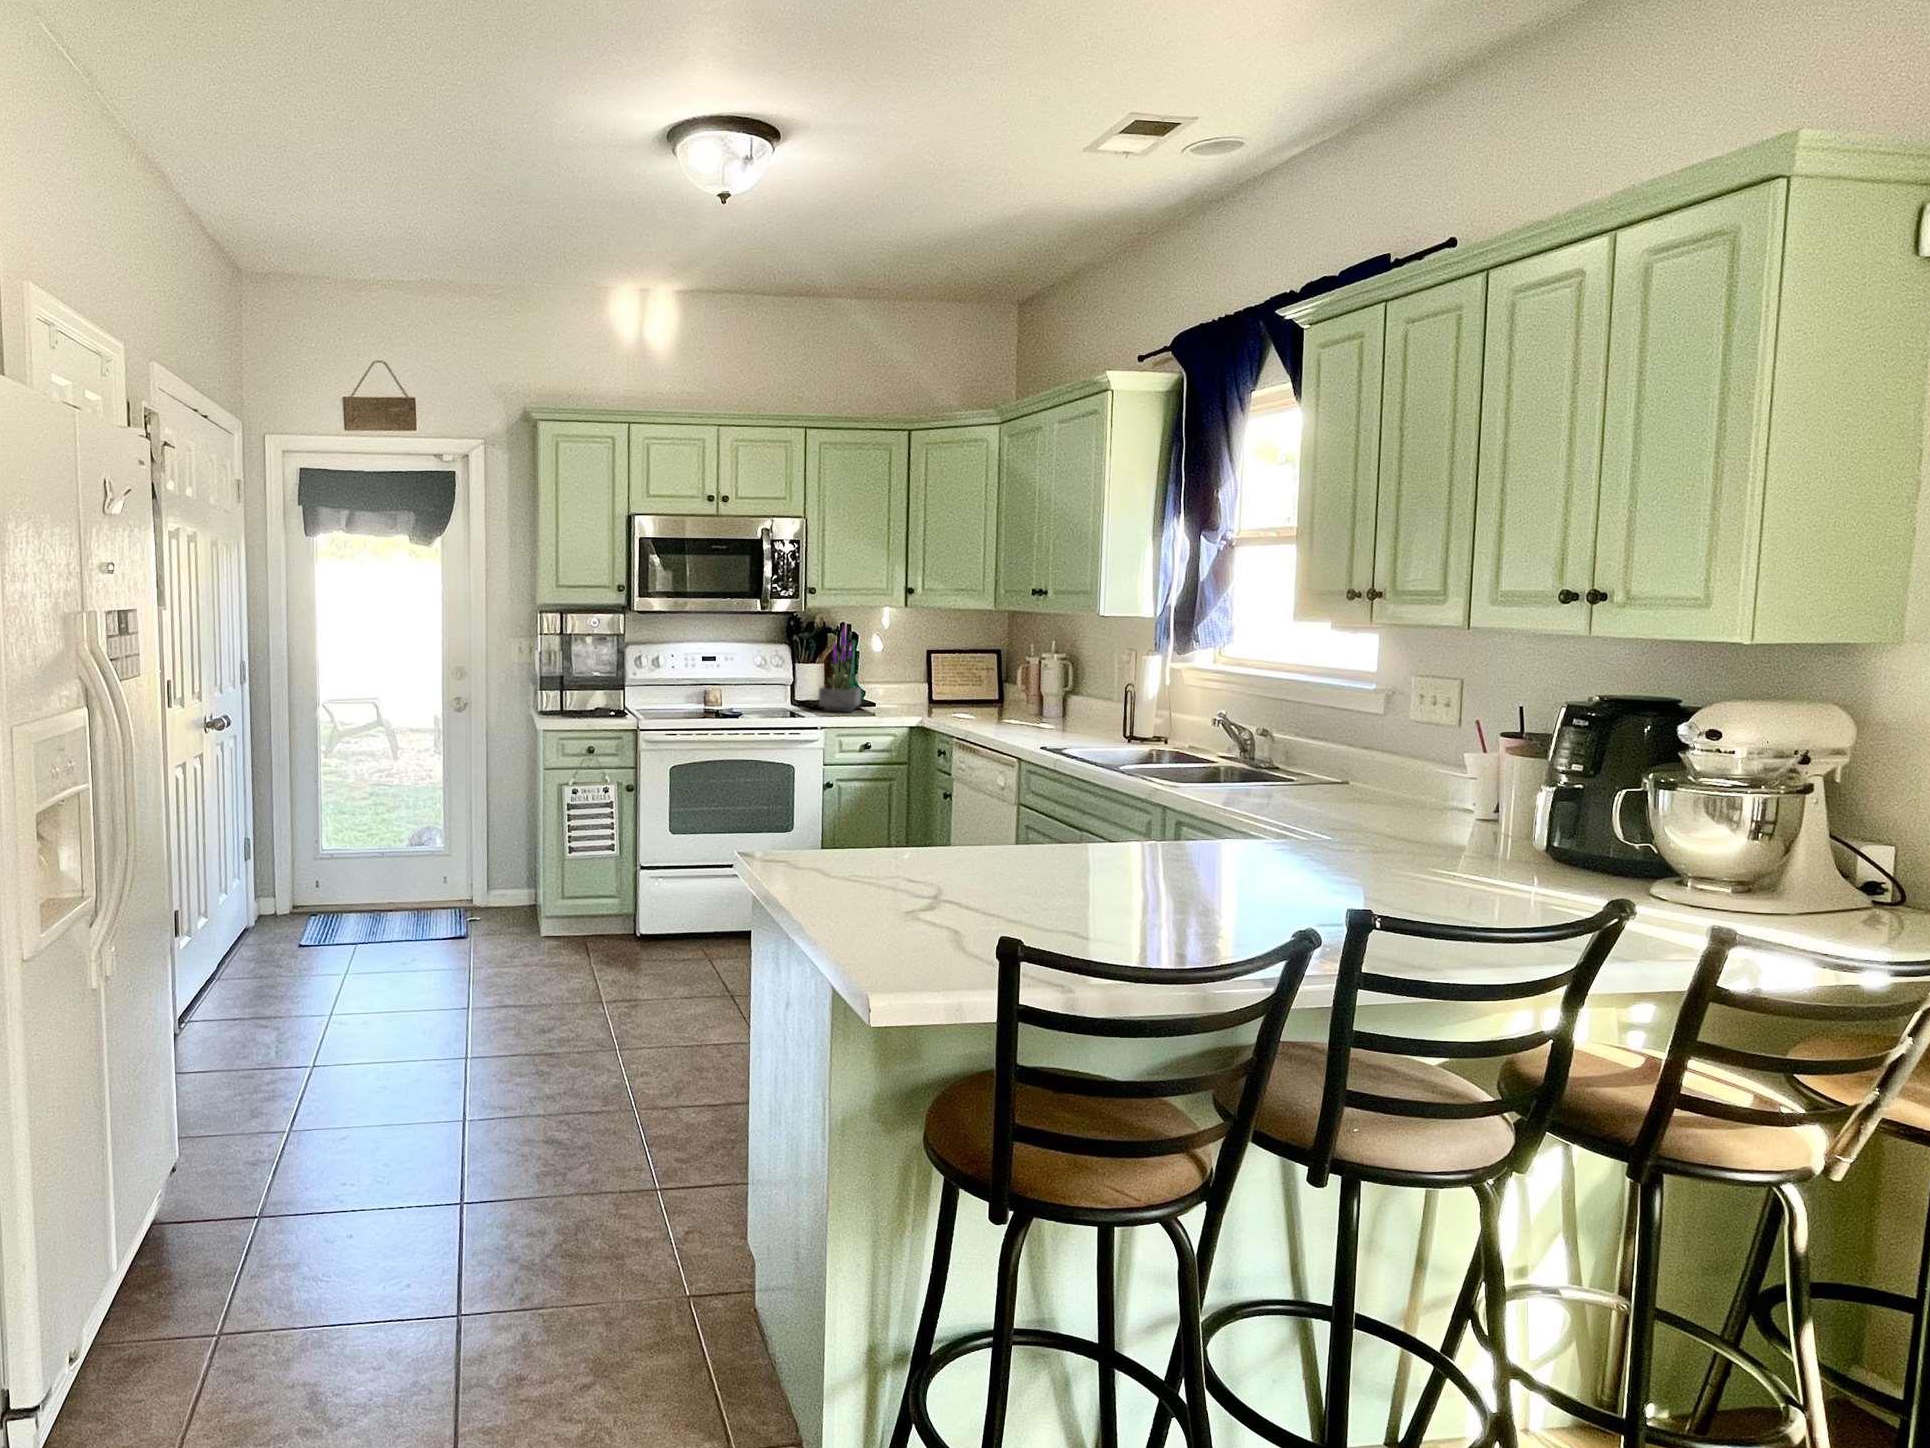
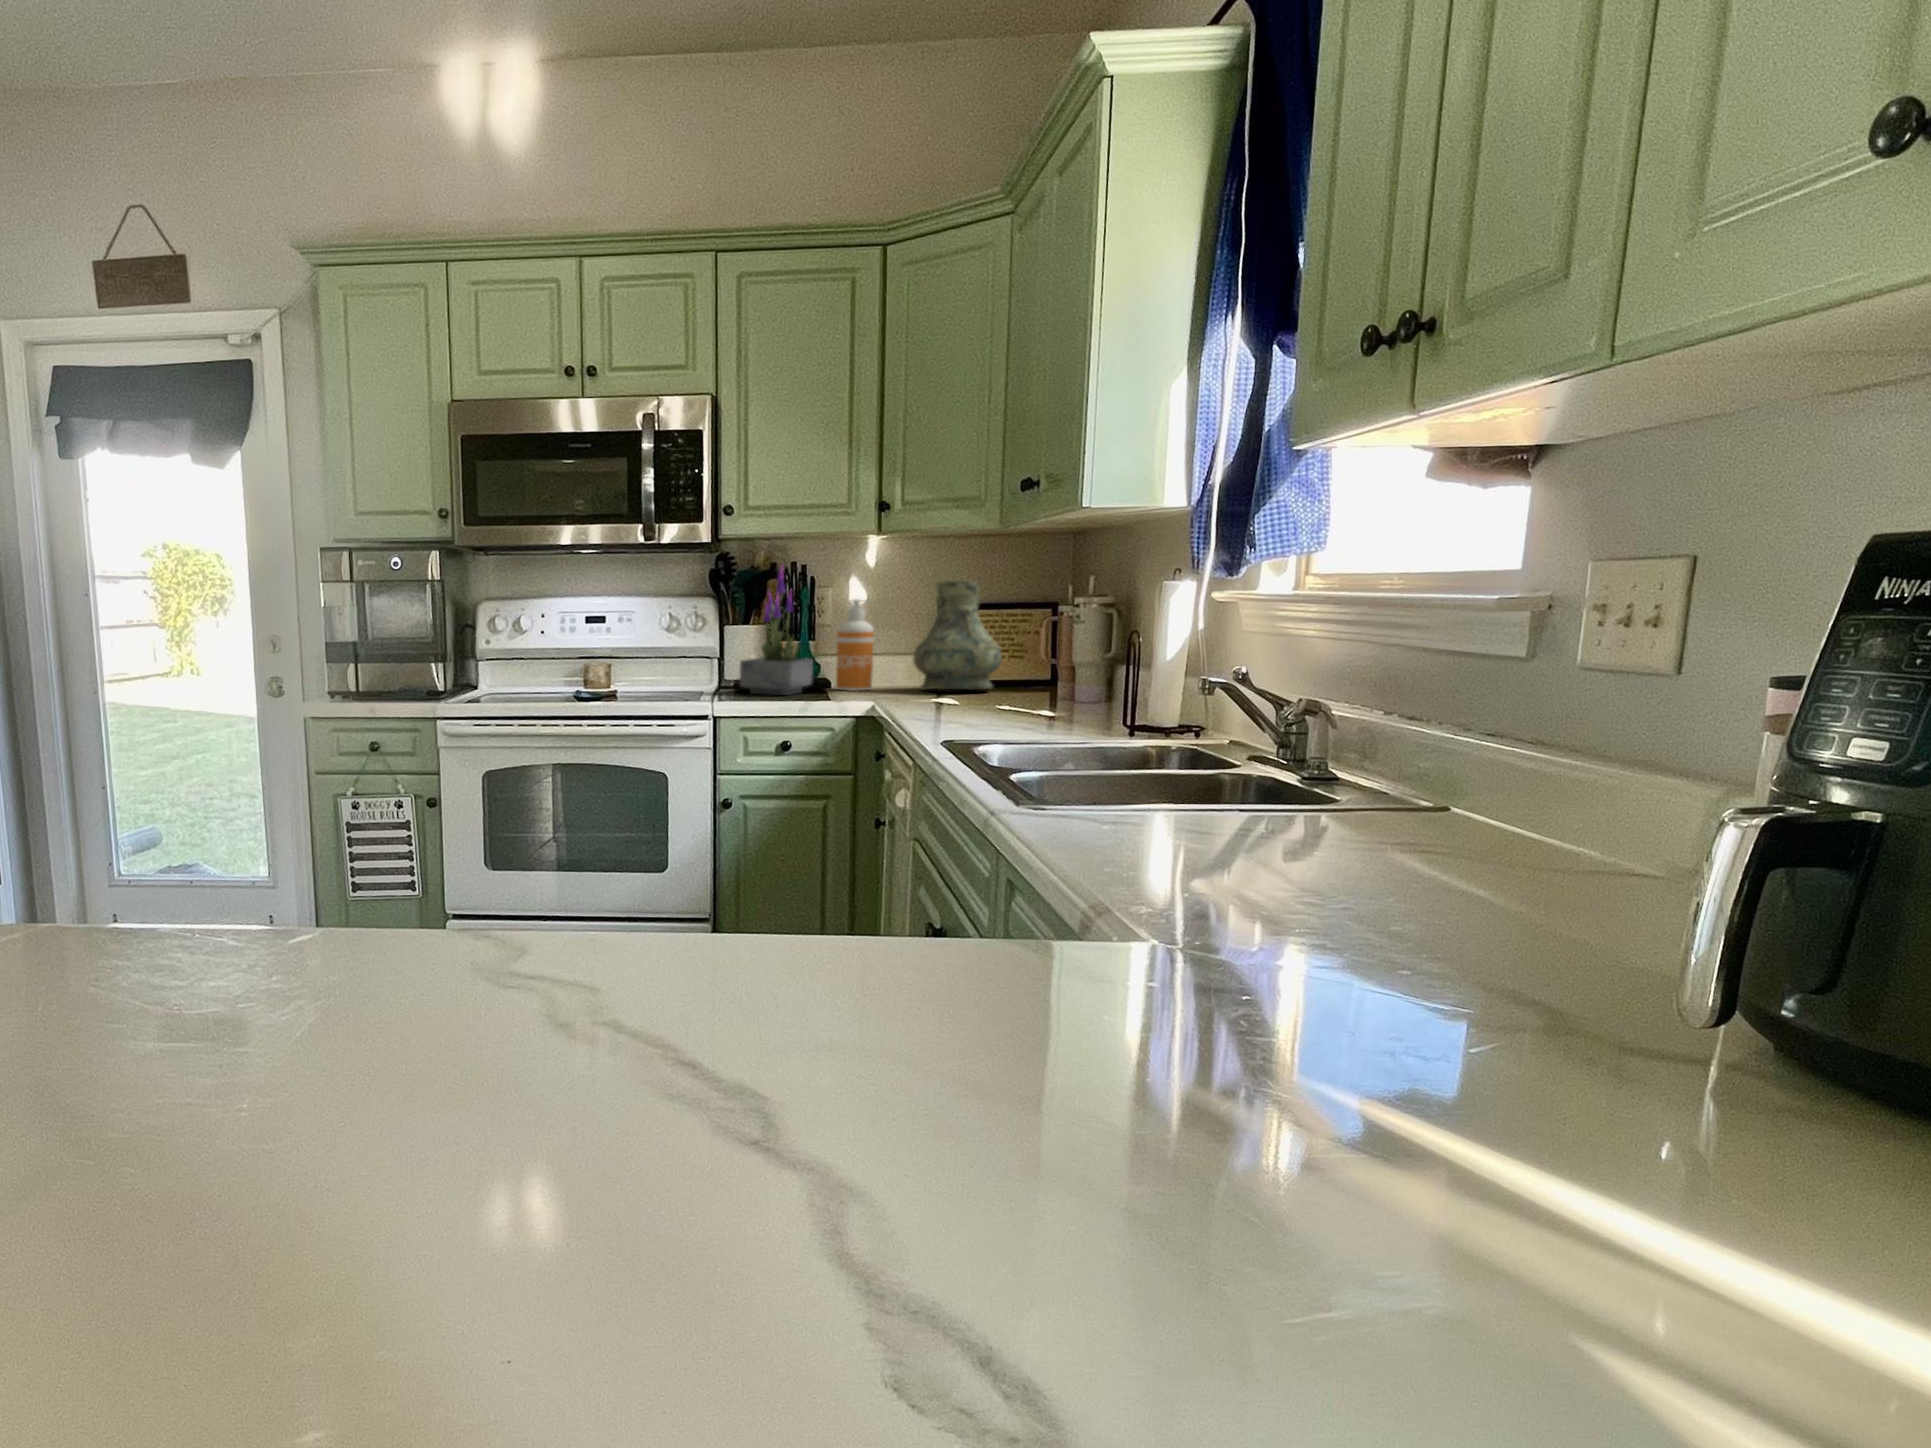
vase: none [917,637,975,707] -> present [913,581,1002,689]
soap dispenser: none [869,647,893,707] -> present [836,599,874,691]

